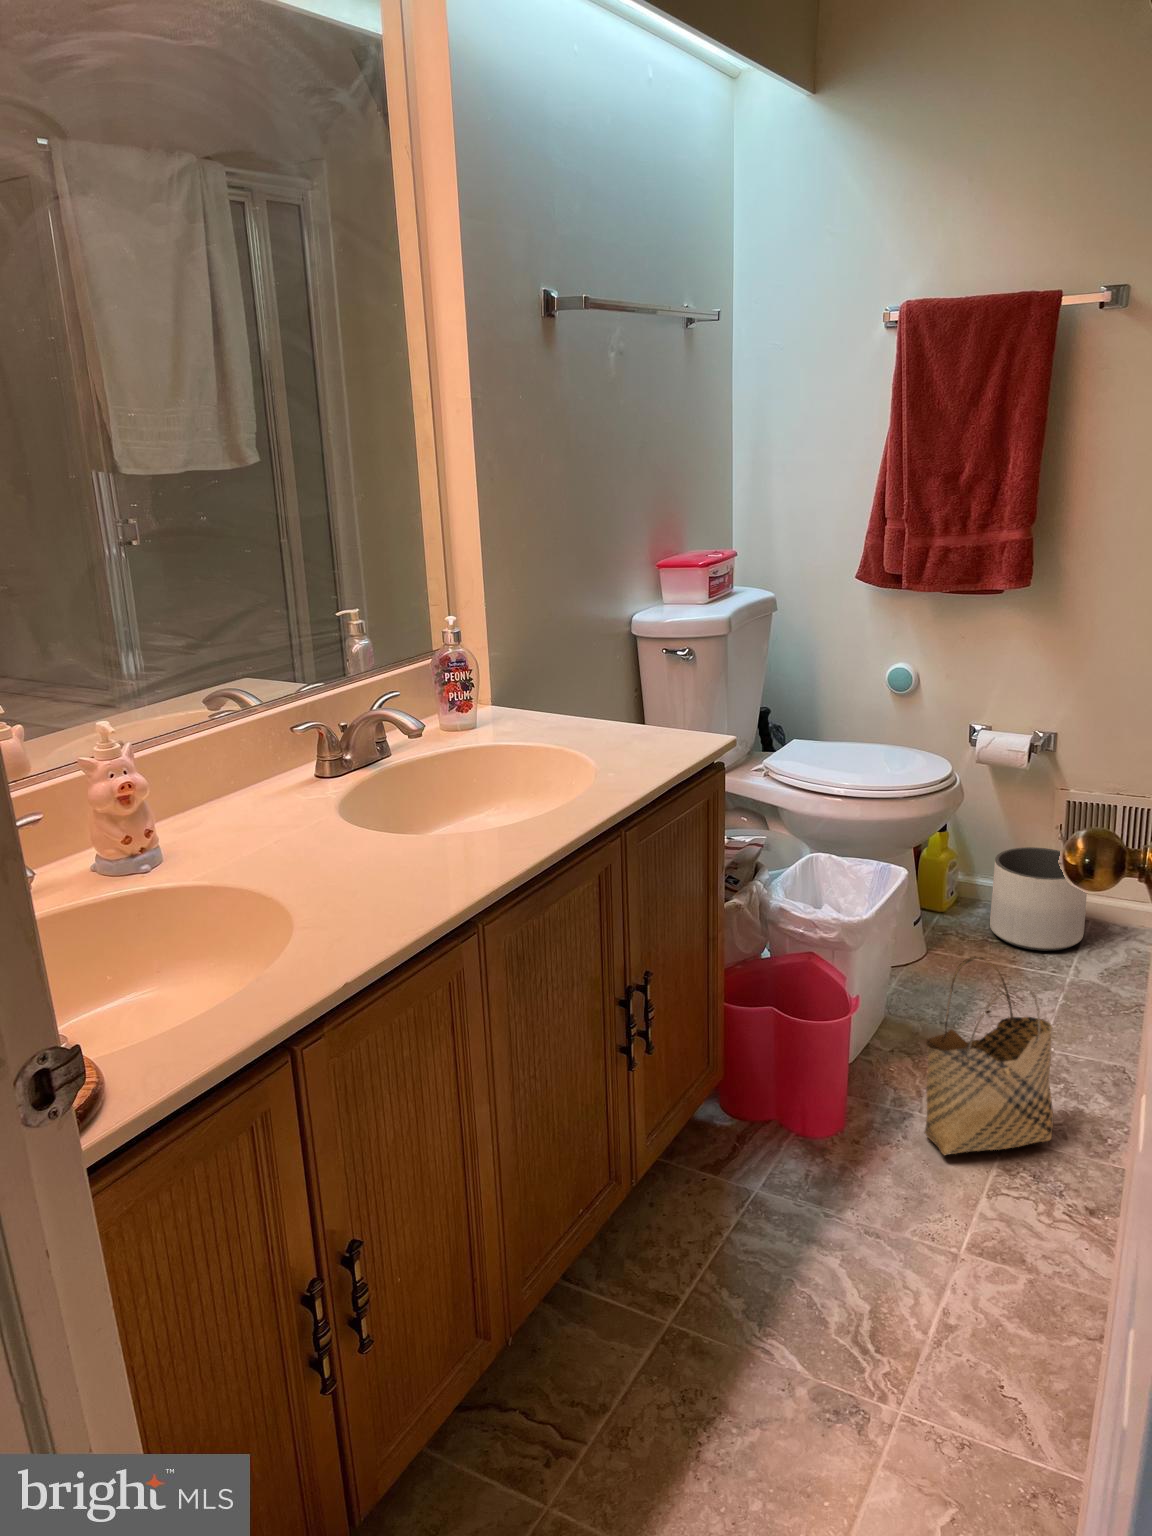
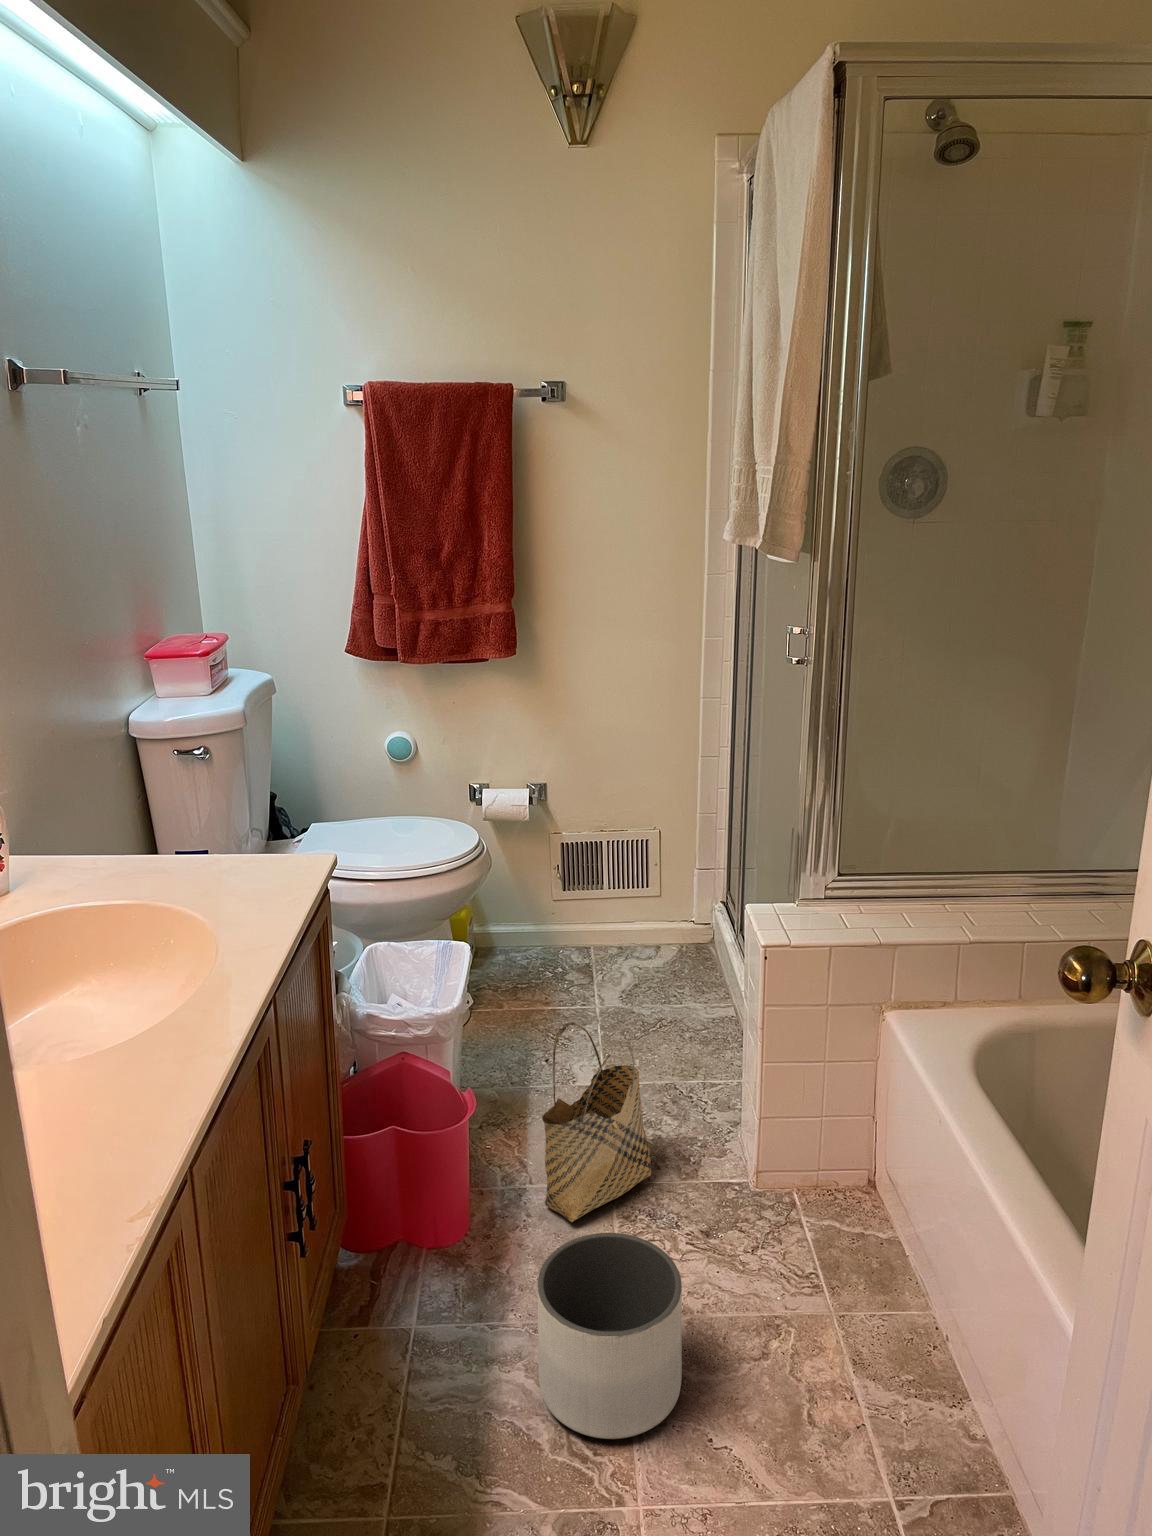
planter: present [990,847,1087,951] -> present [537,1233,682,1439]

